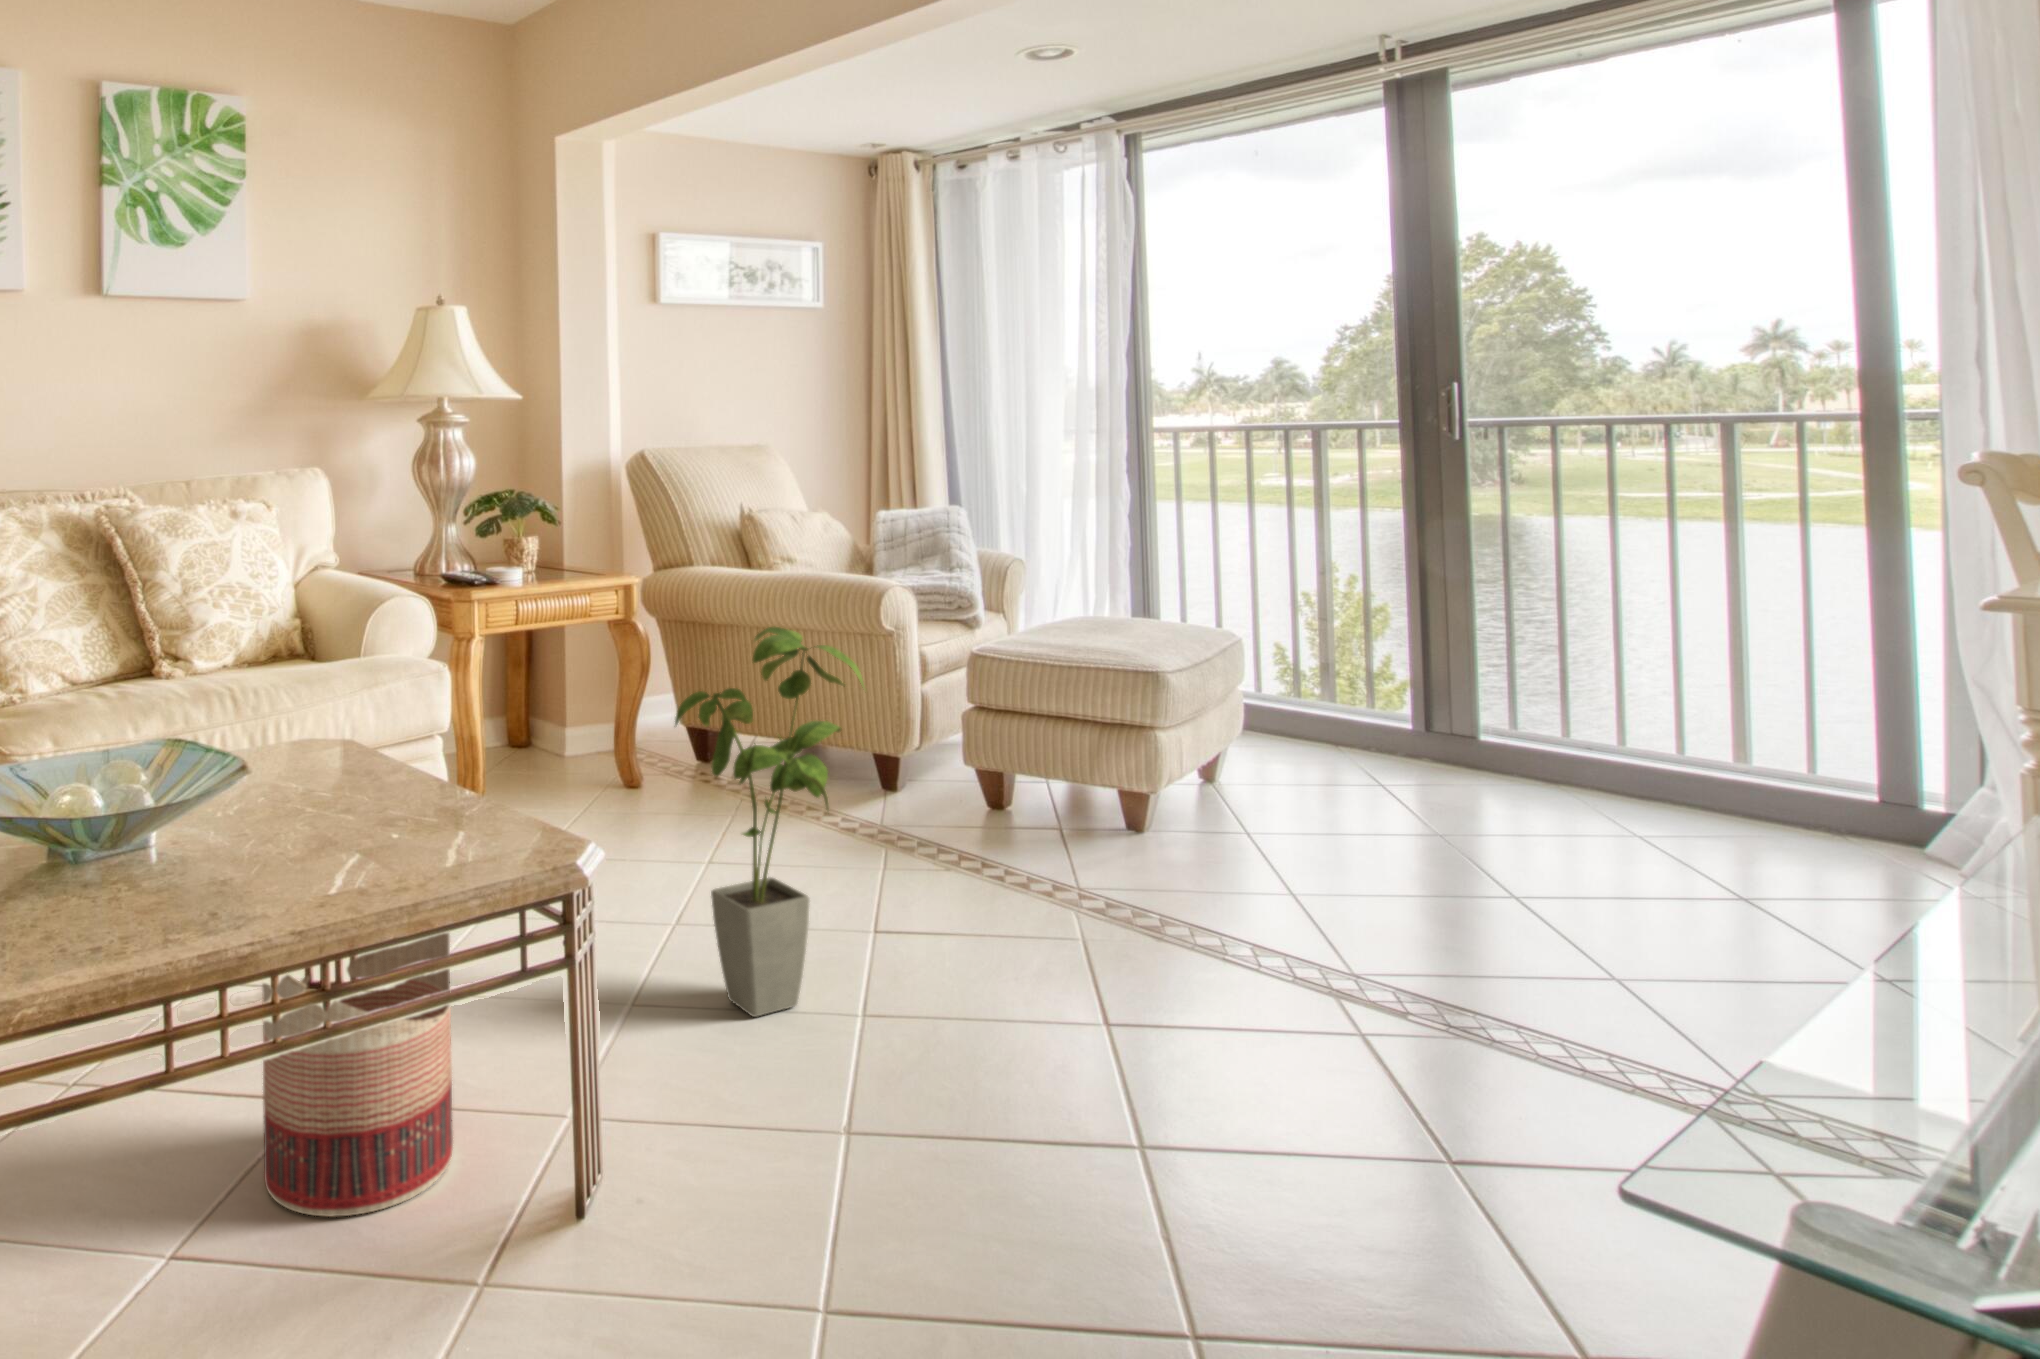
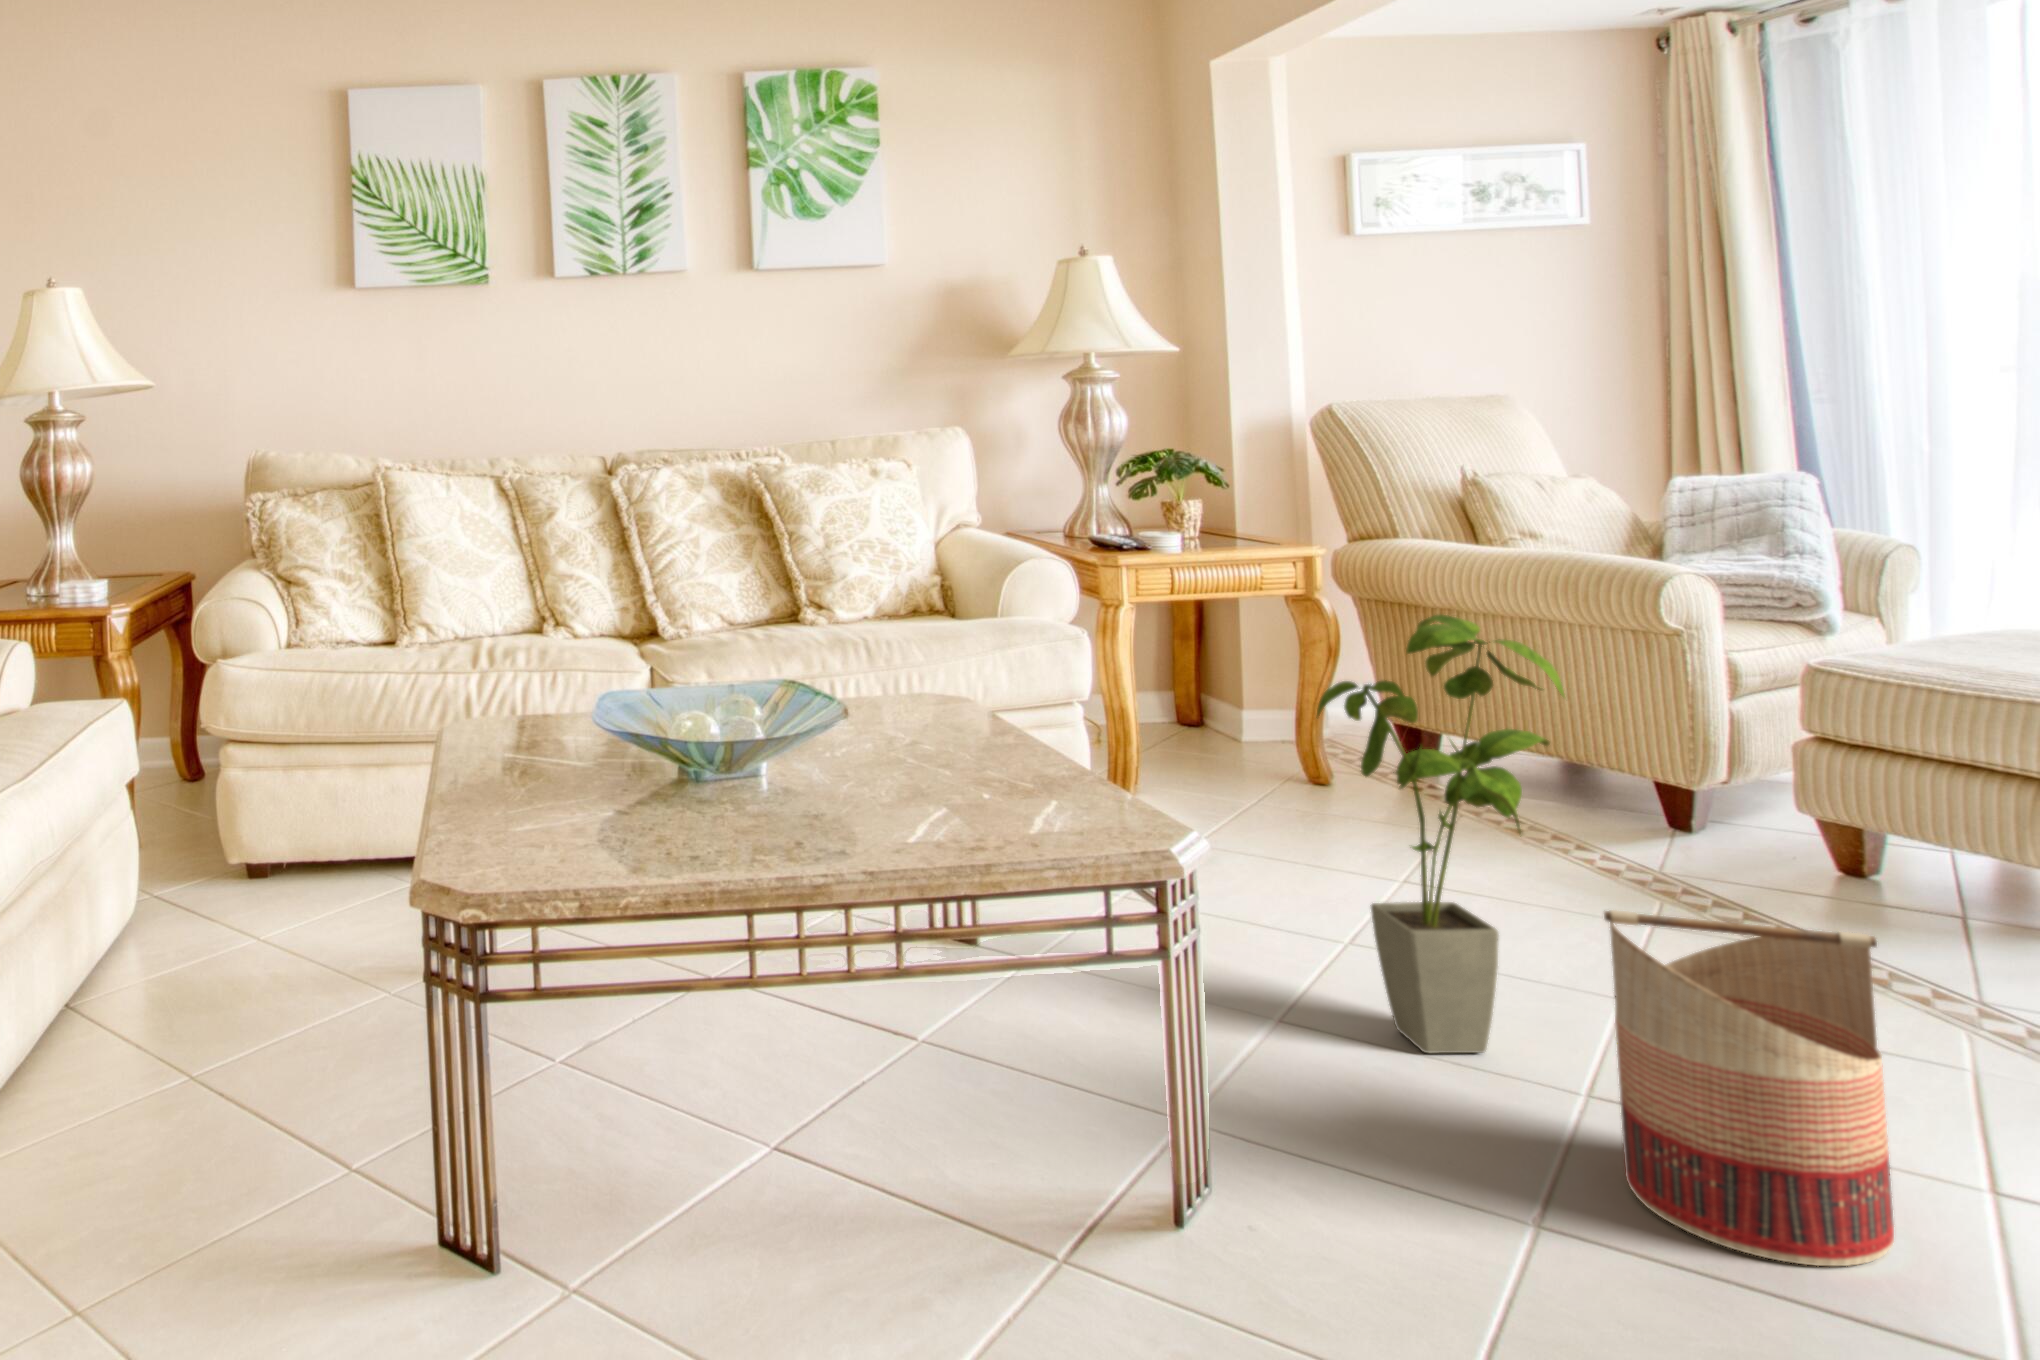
basket: present [262,933,453,1217] -> present [1604,910,1894,1266]

